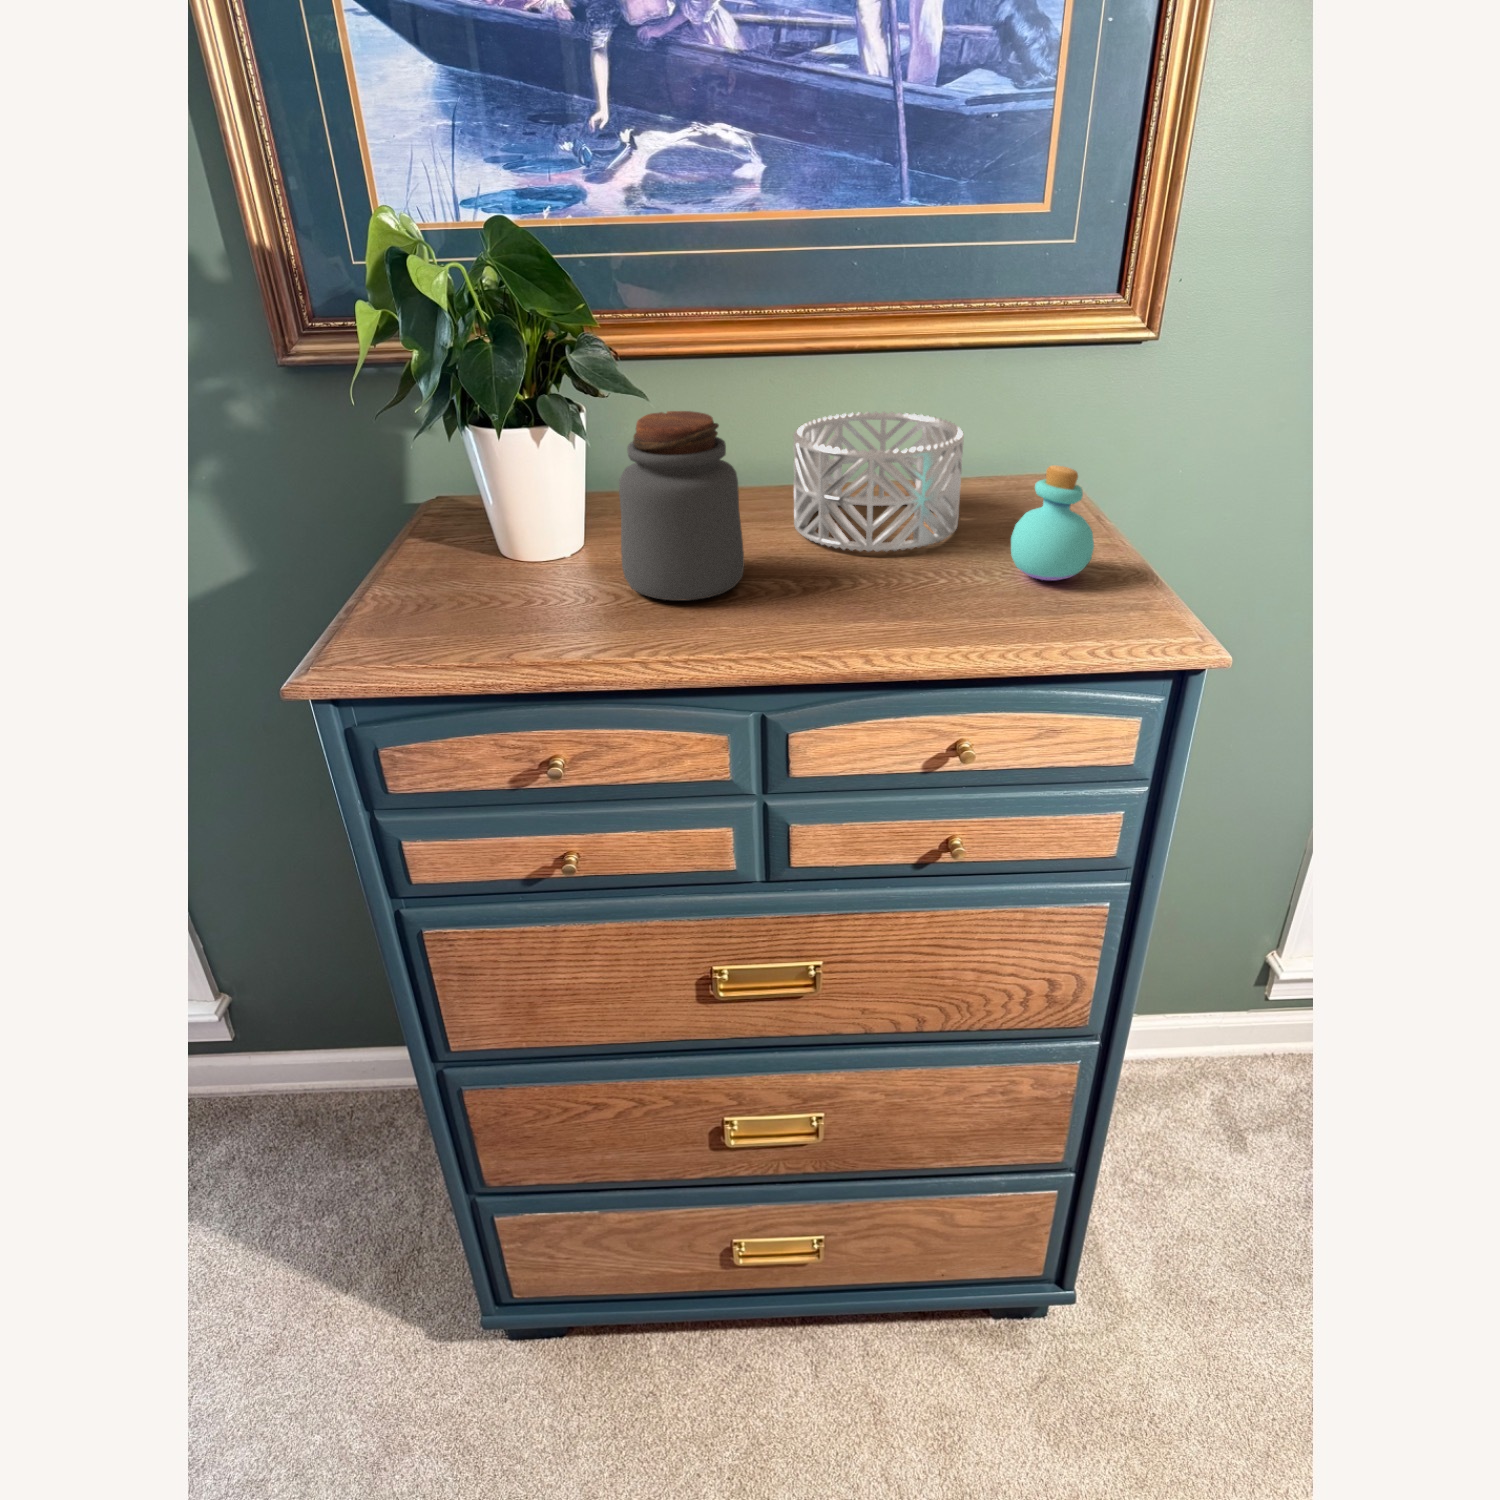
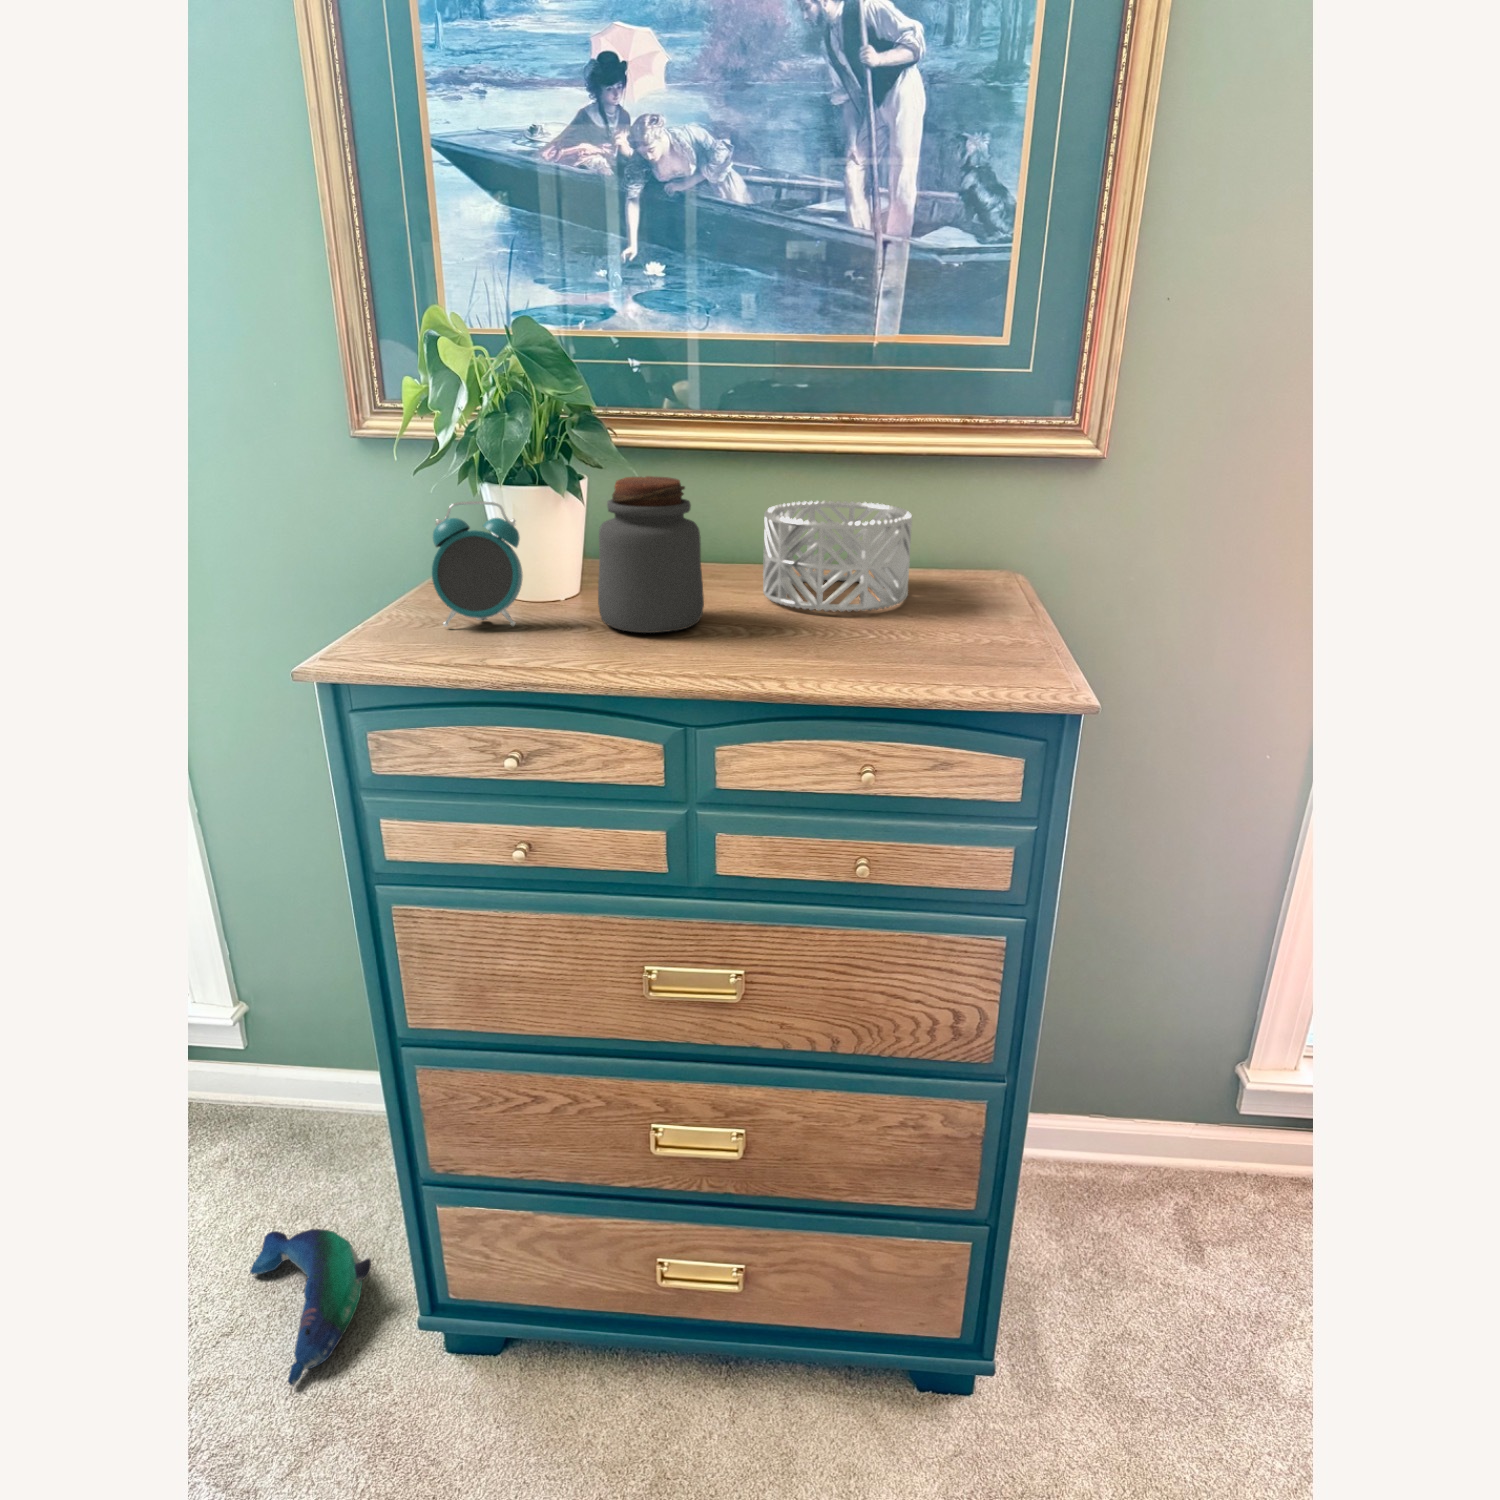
alarm clock: none [420,456,530,609] -> present [432,501,523,626]
perfume bottle: present [1011,465,1094,580] -> none [935,538,1007,638]
plush toy: none [286,1231,420,1404] -> present [250,1229,371,1385]

